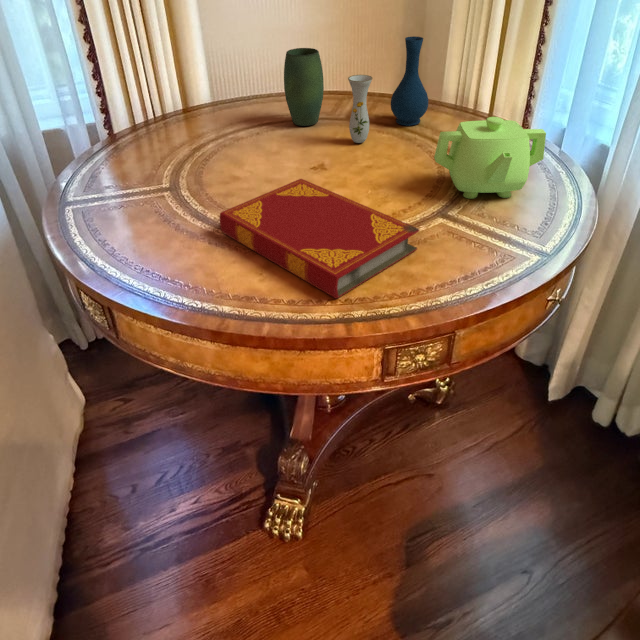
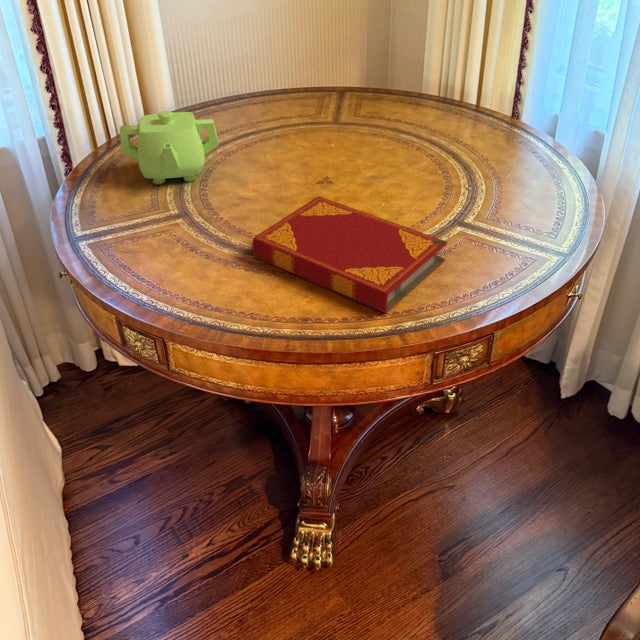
vase: present [284,36,428,143] -> none [270,37,420,149]
teapot: present [434,117,546,199] -> present [120,111,219,184]

